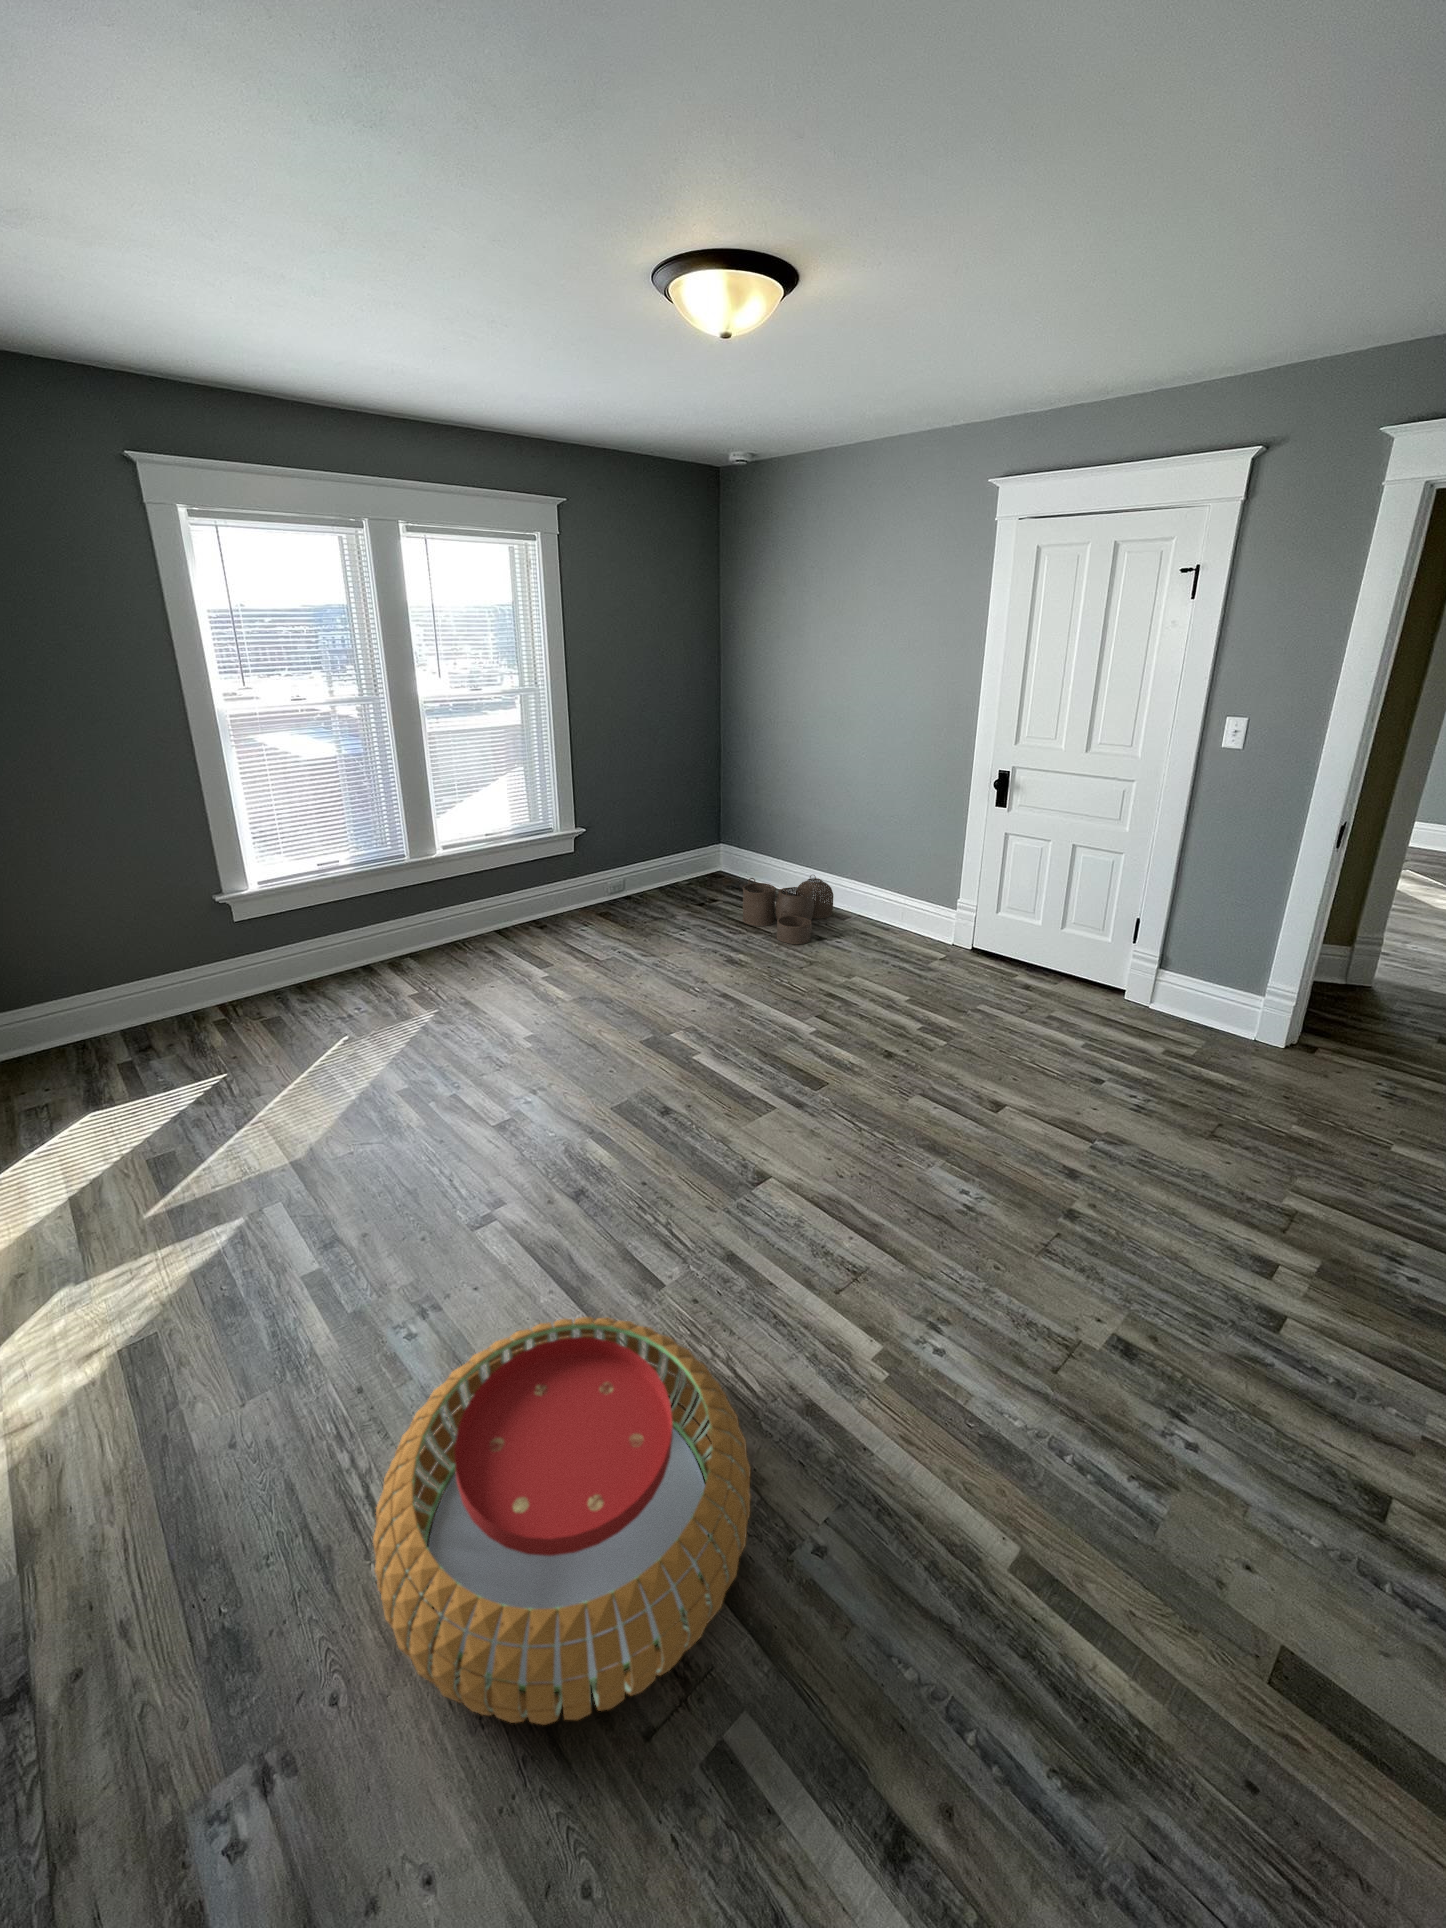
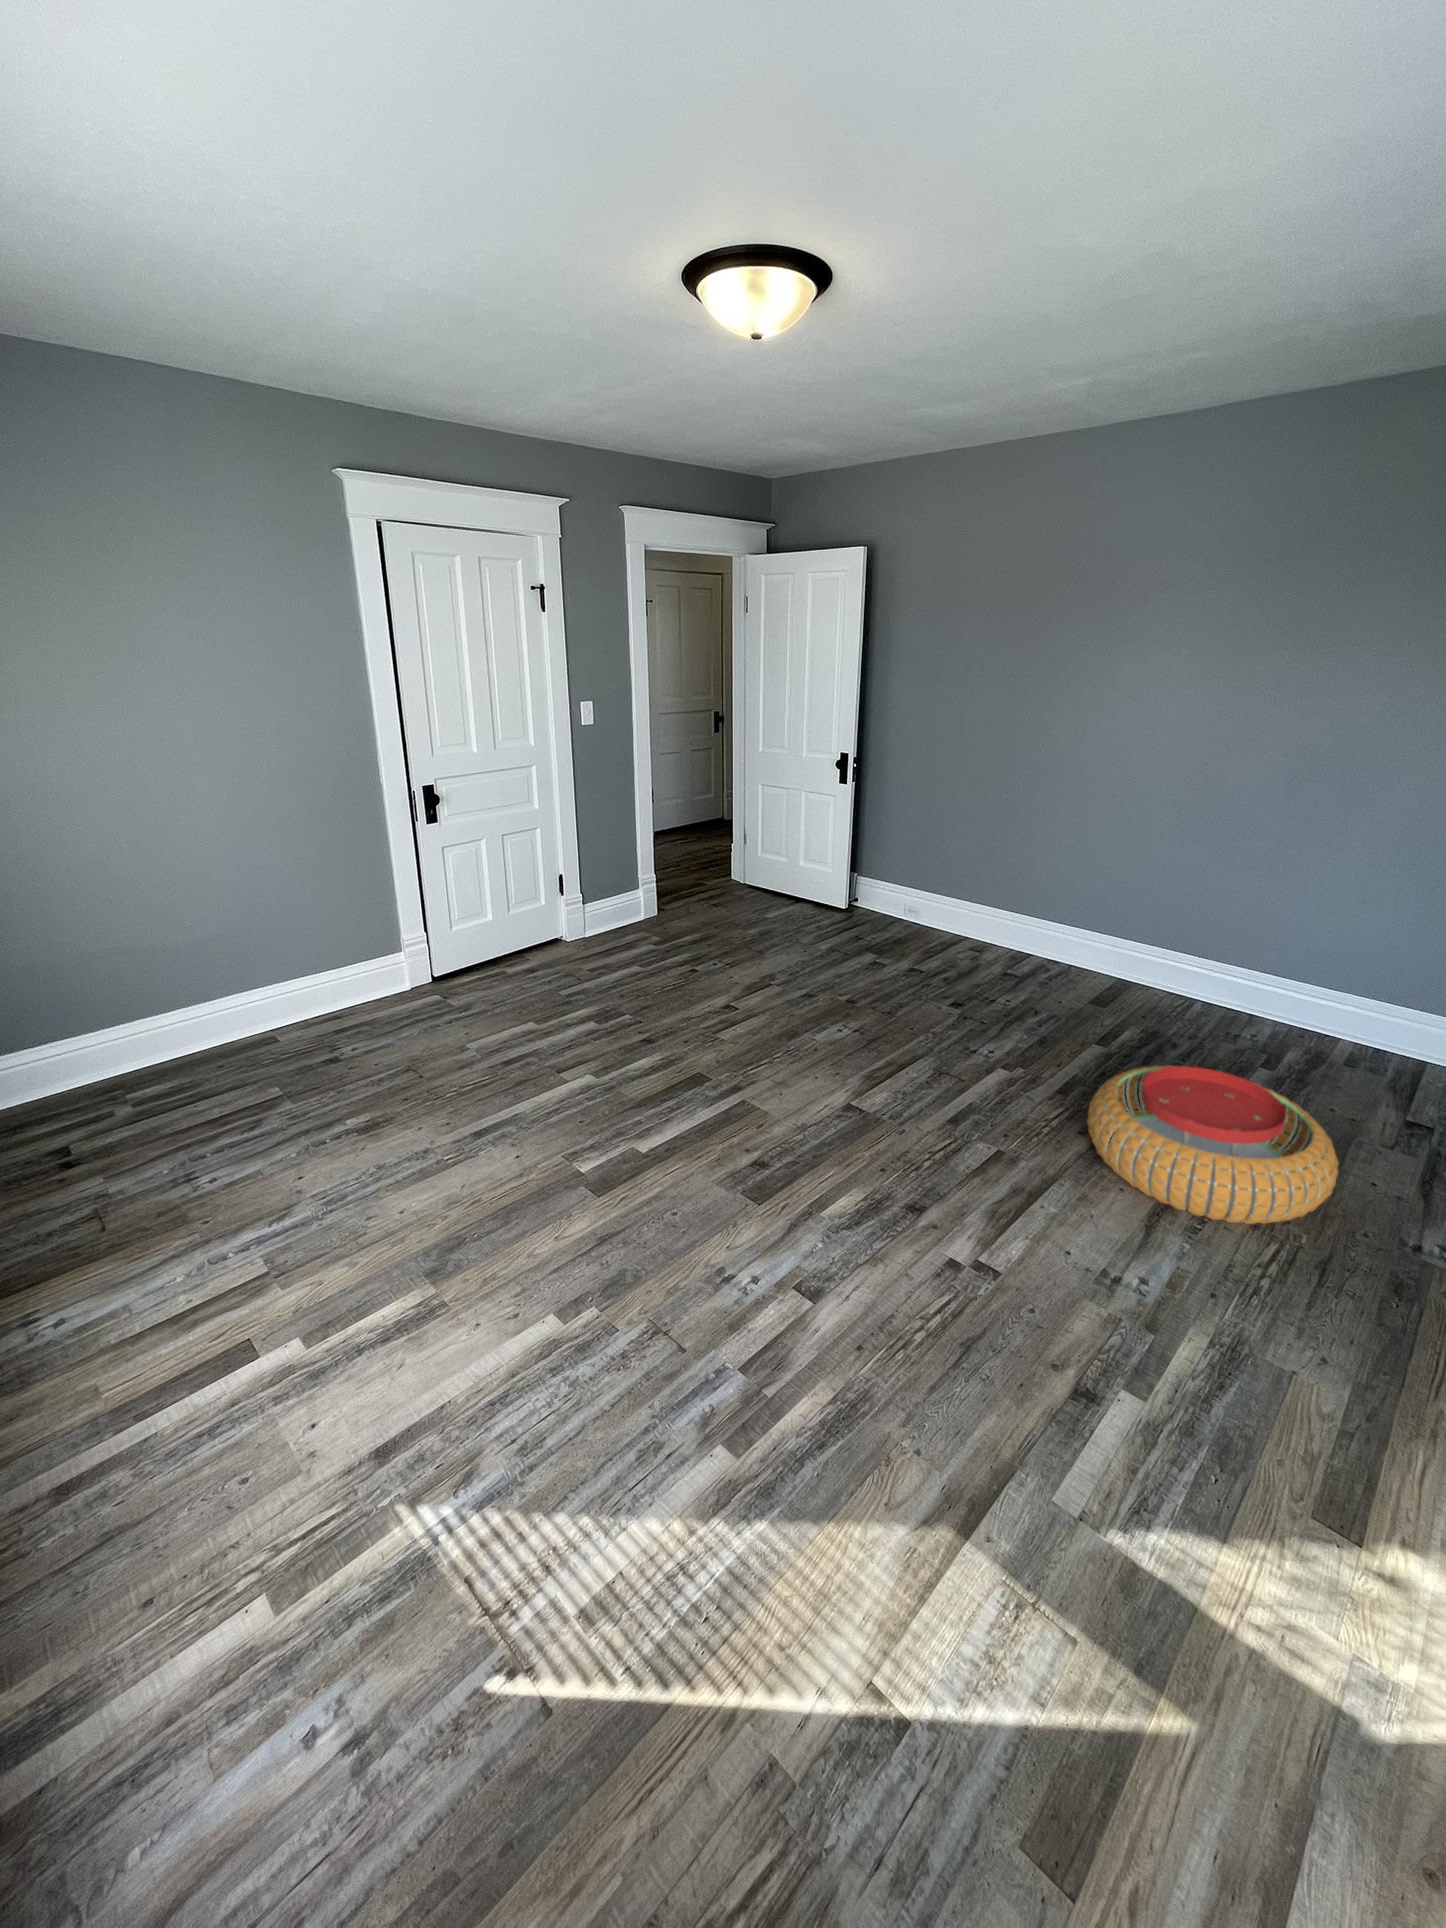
woven basket: present [743,875,833,944] -> none [164,1012,339,1121]

